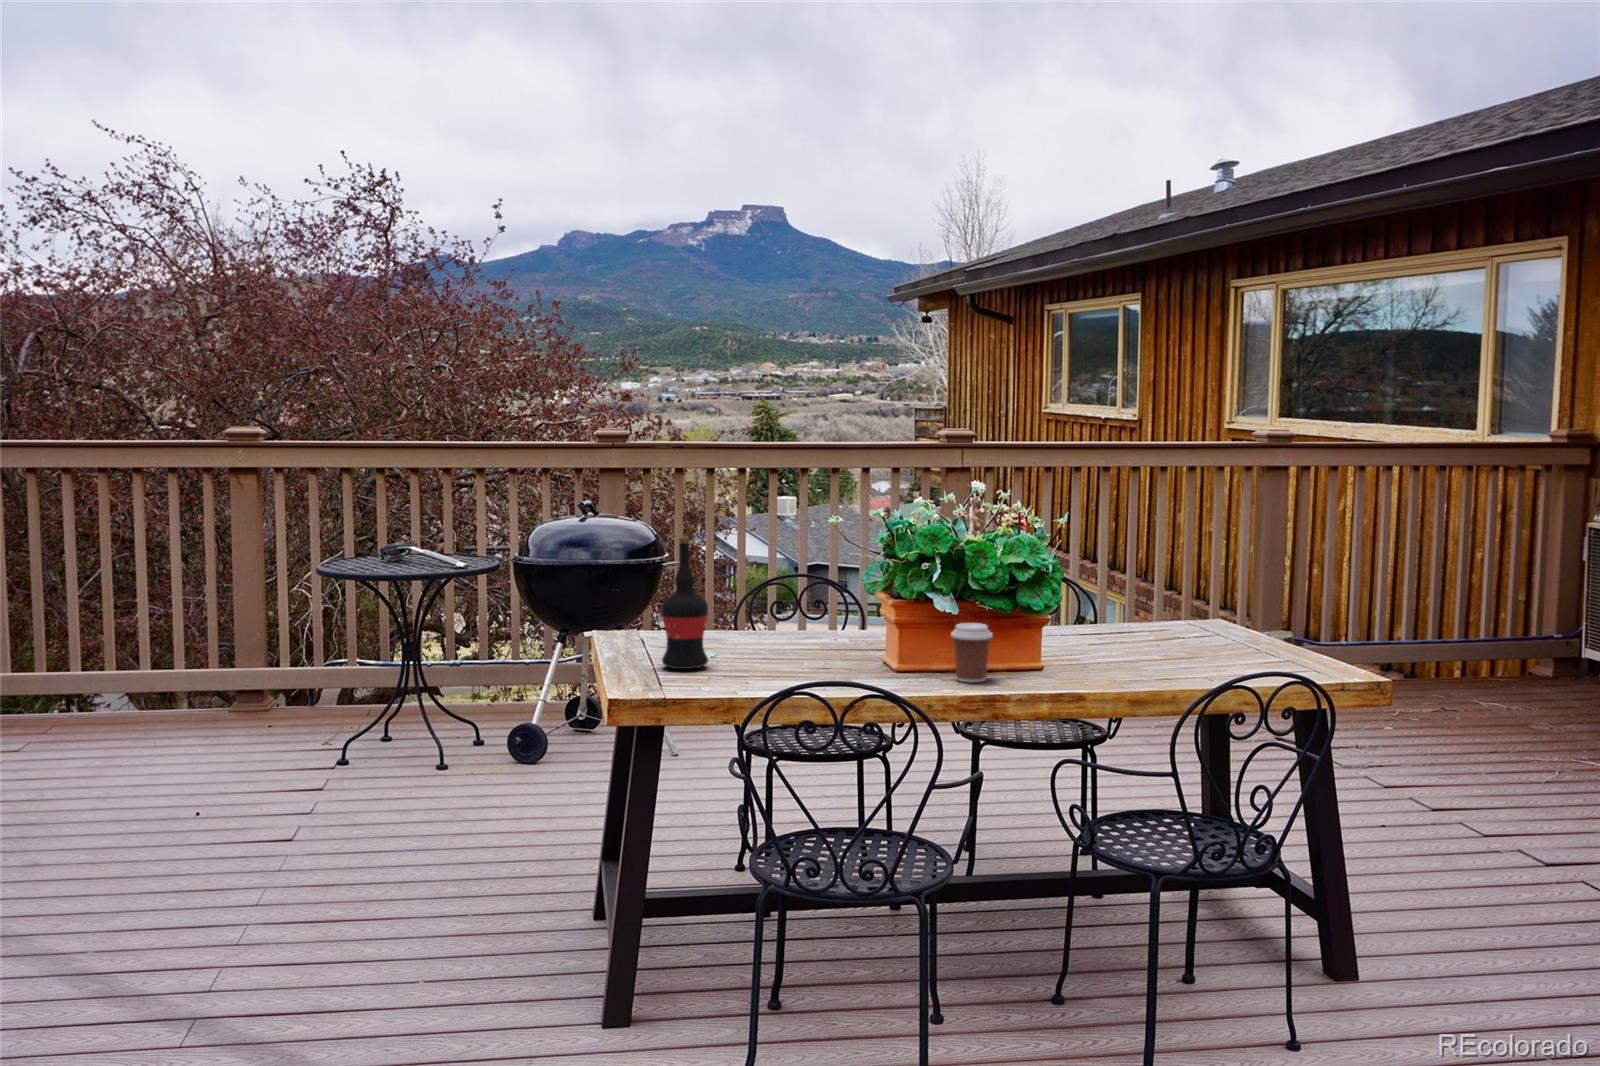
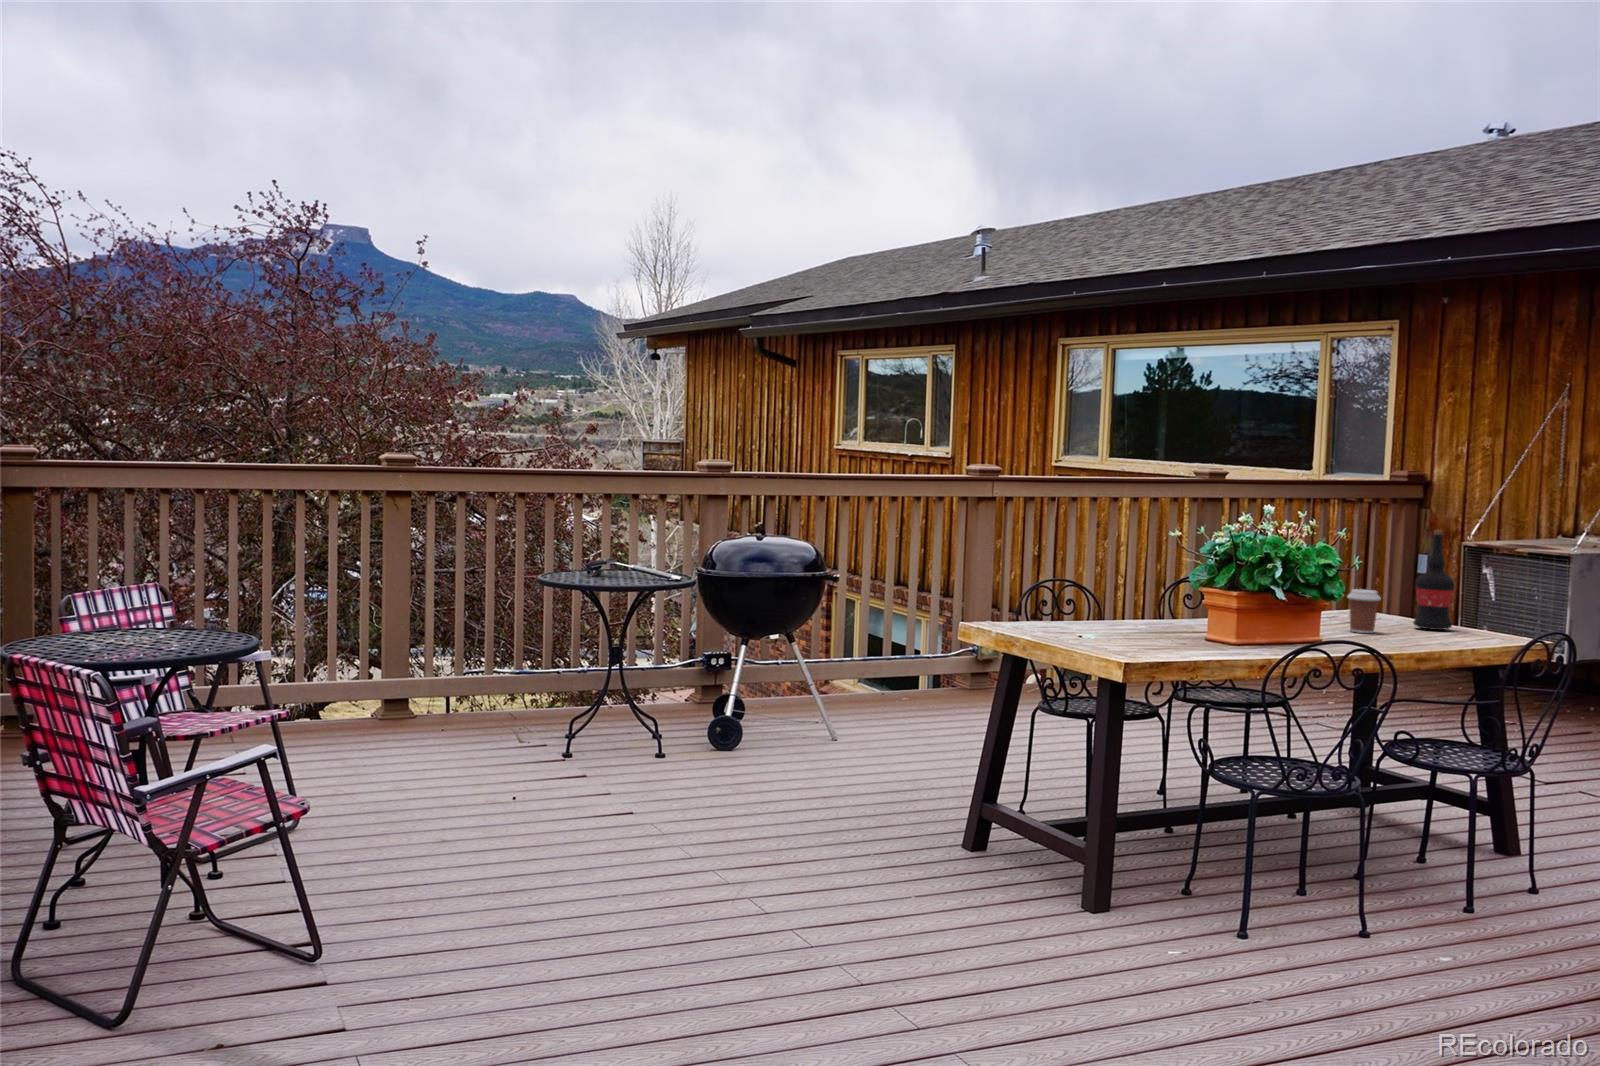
wine bottle: present [661,536,708,669] -> present [1413,530,1455,630]

